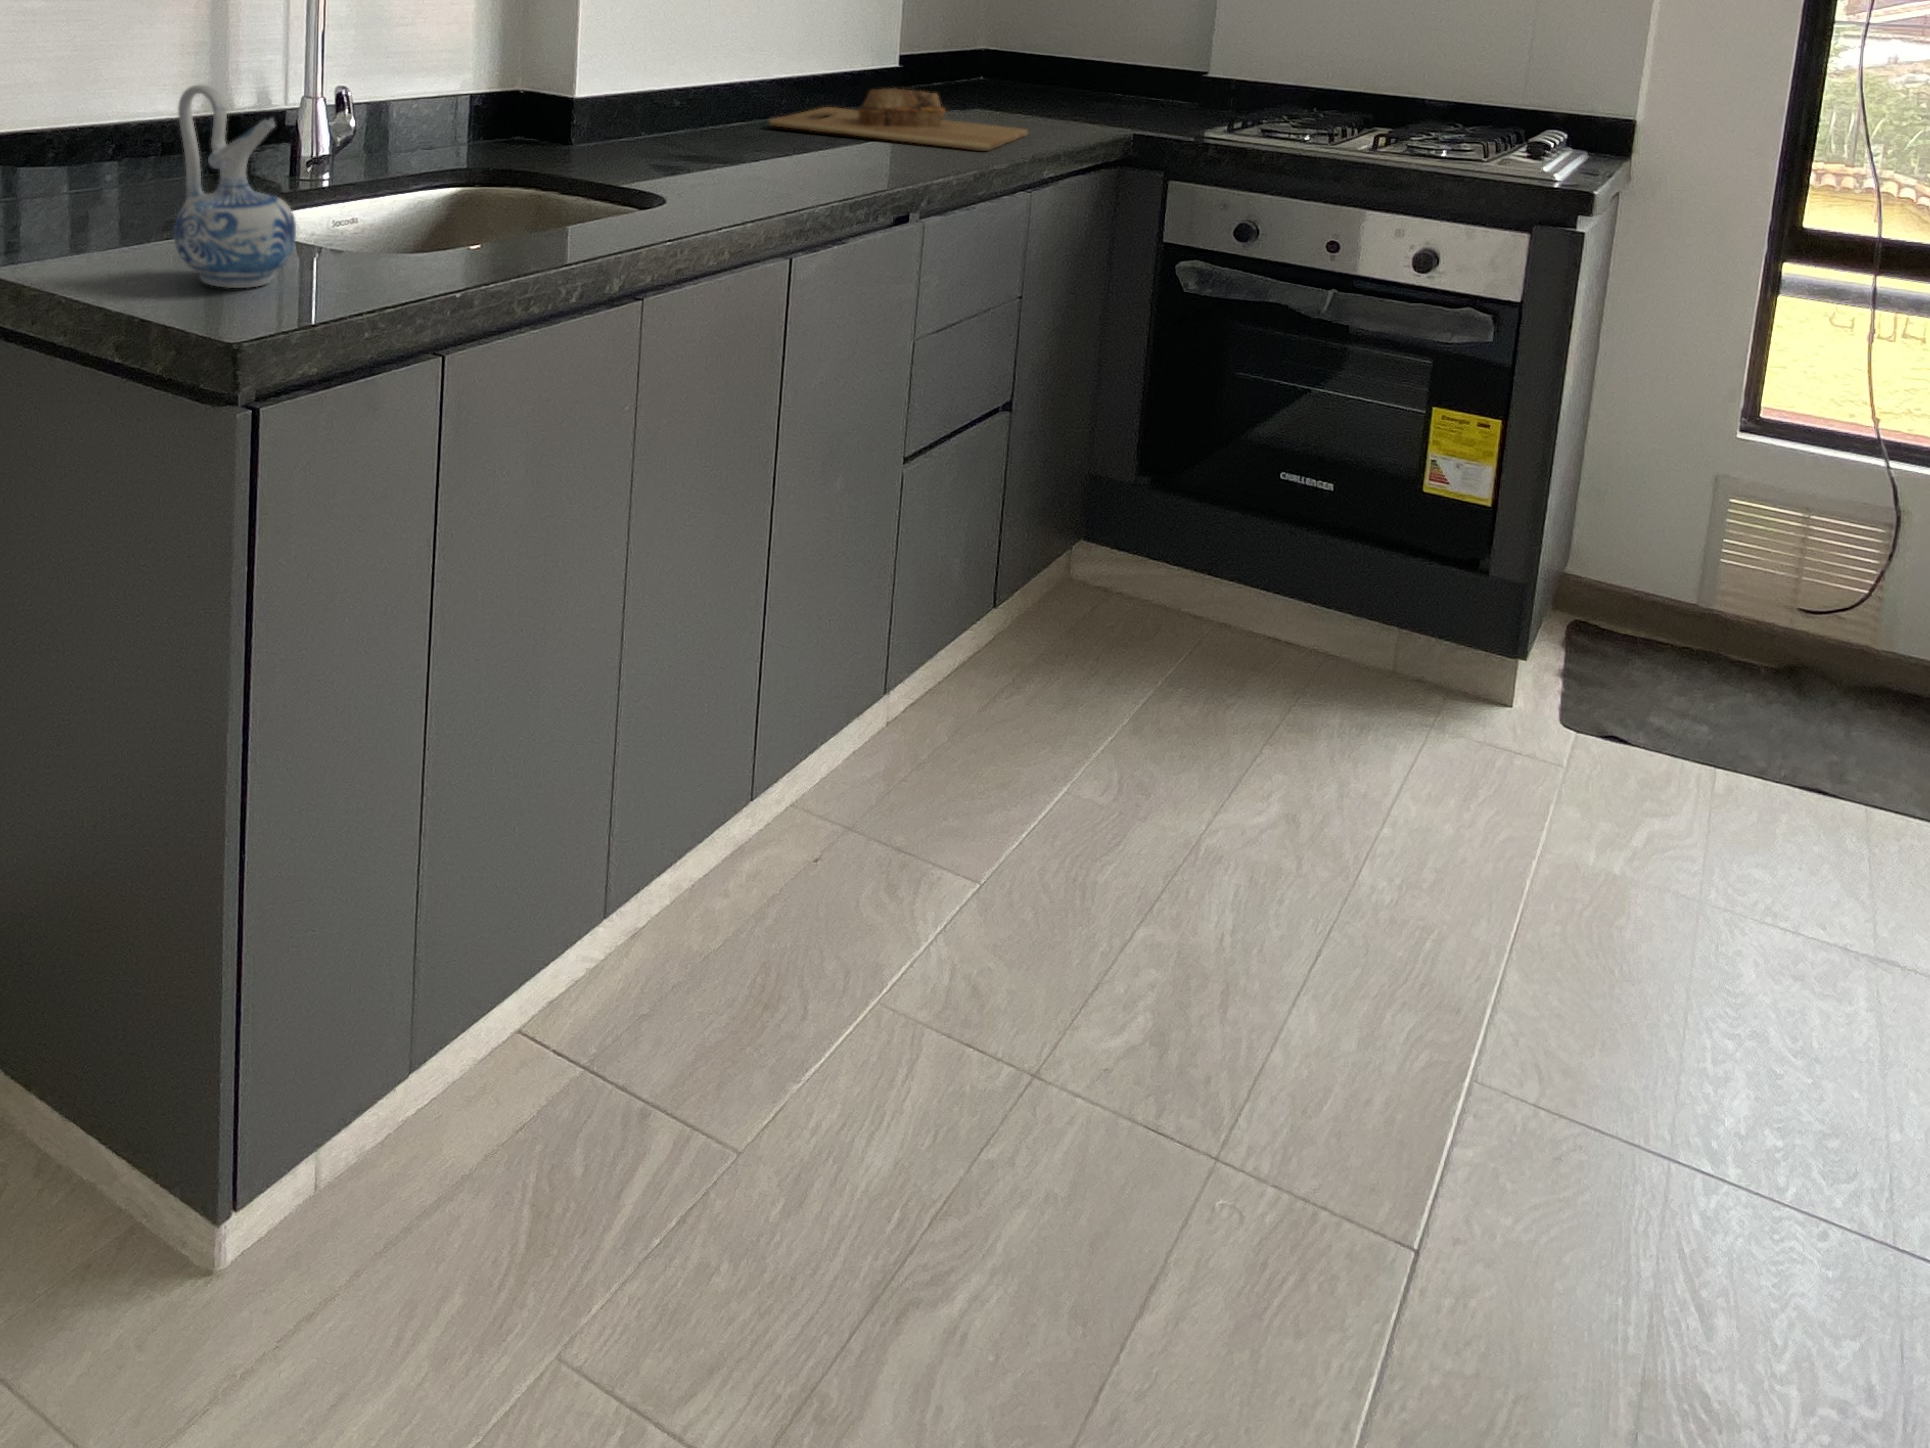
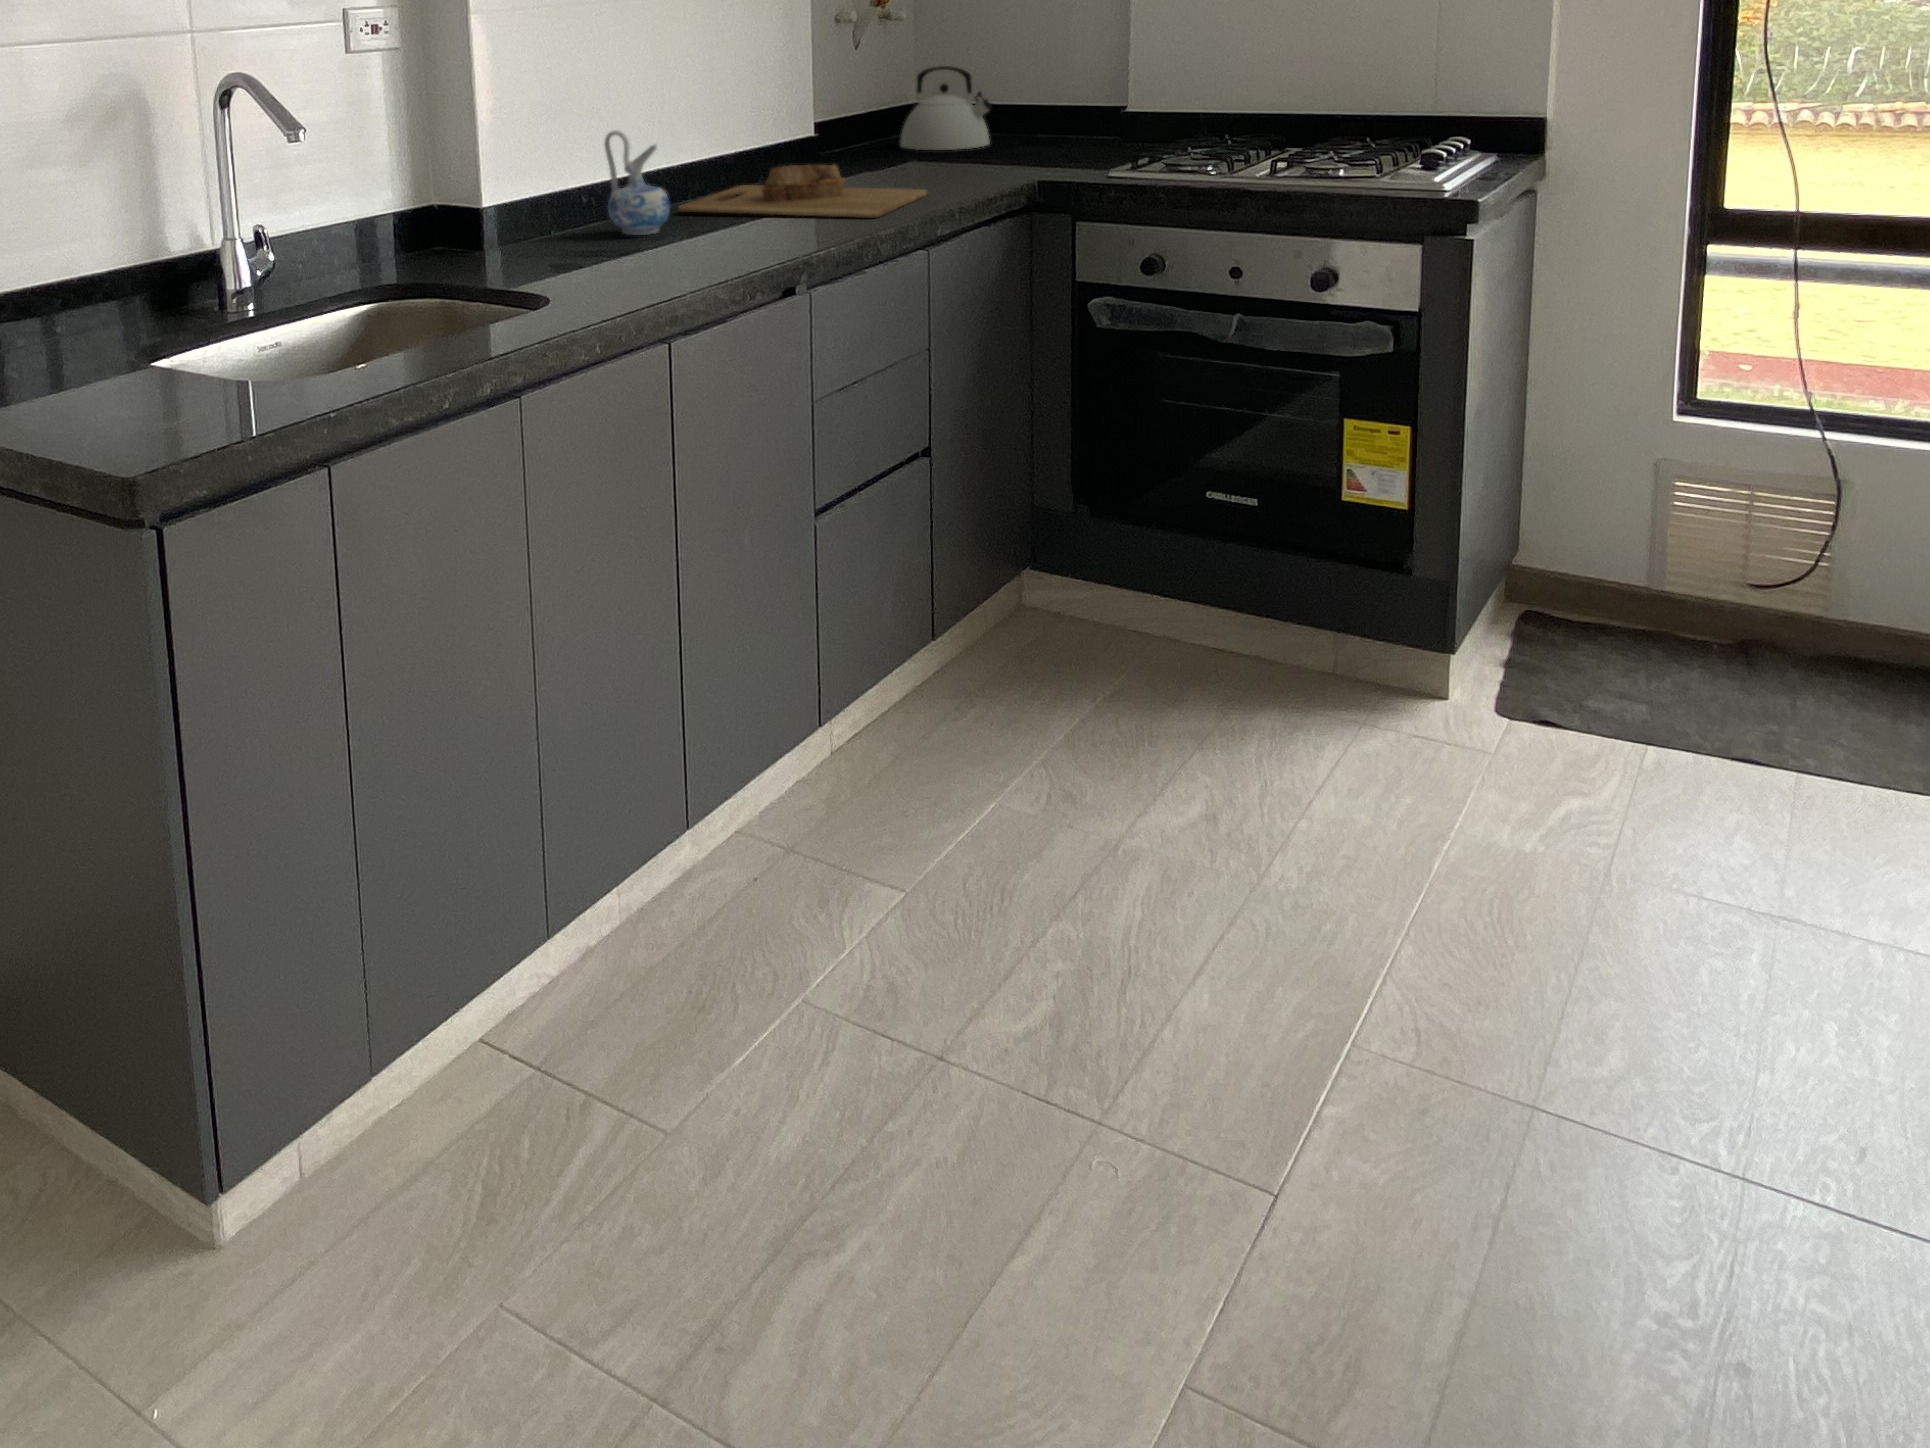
kettle: none [974,9,1074,97] -> present [900,66,991,150]
ceramic pitcher: present [174,84,296,288] -> present [605,131,670,235]

